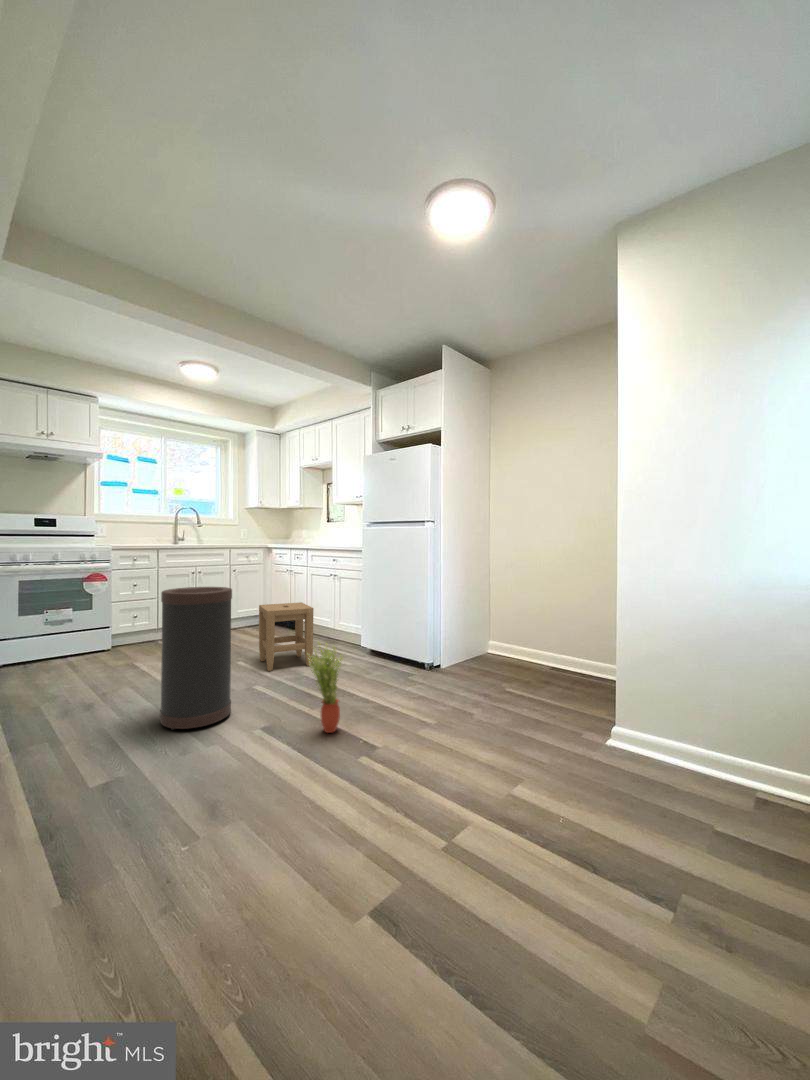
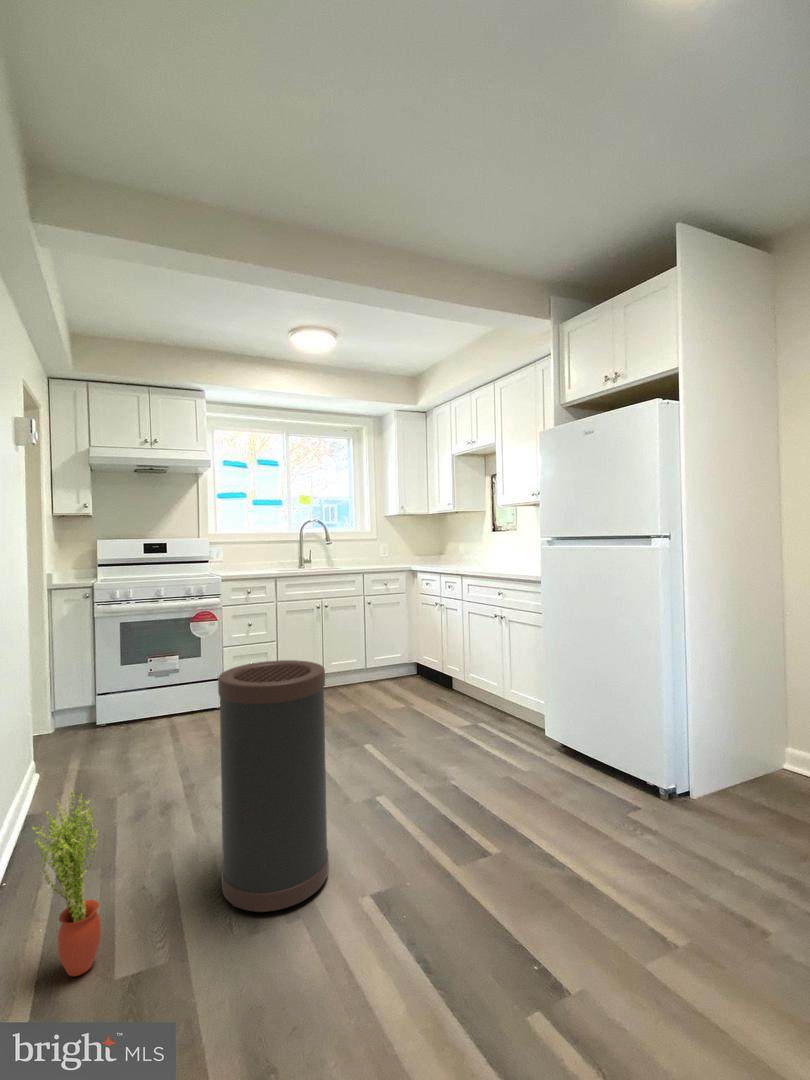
stool: present [259,602,313,671] -> none [391,664,470,777]
potted plant: present [309,643,343,733] -> present [32,791,101,976]

